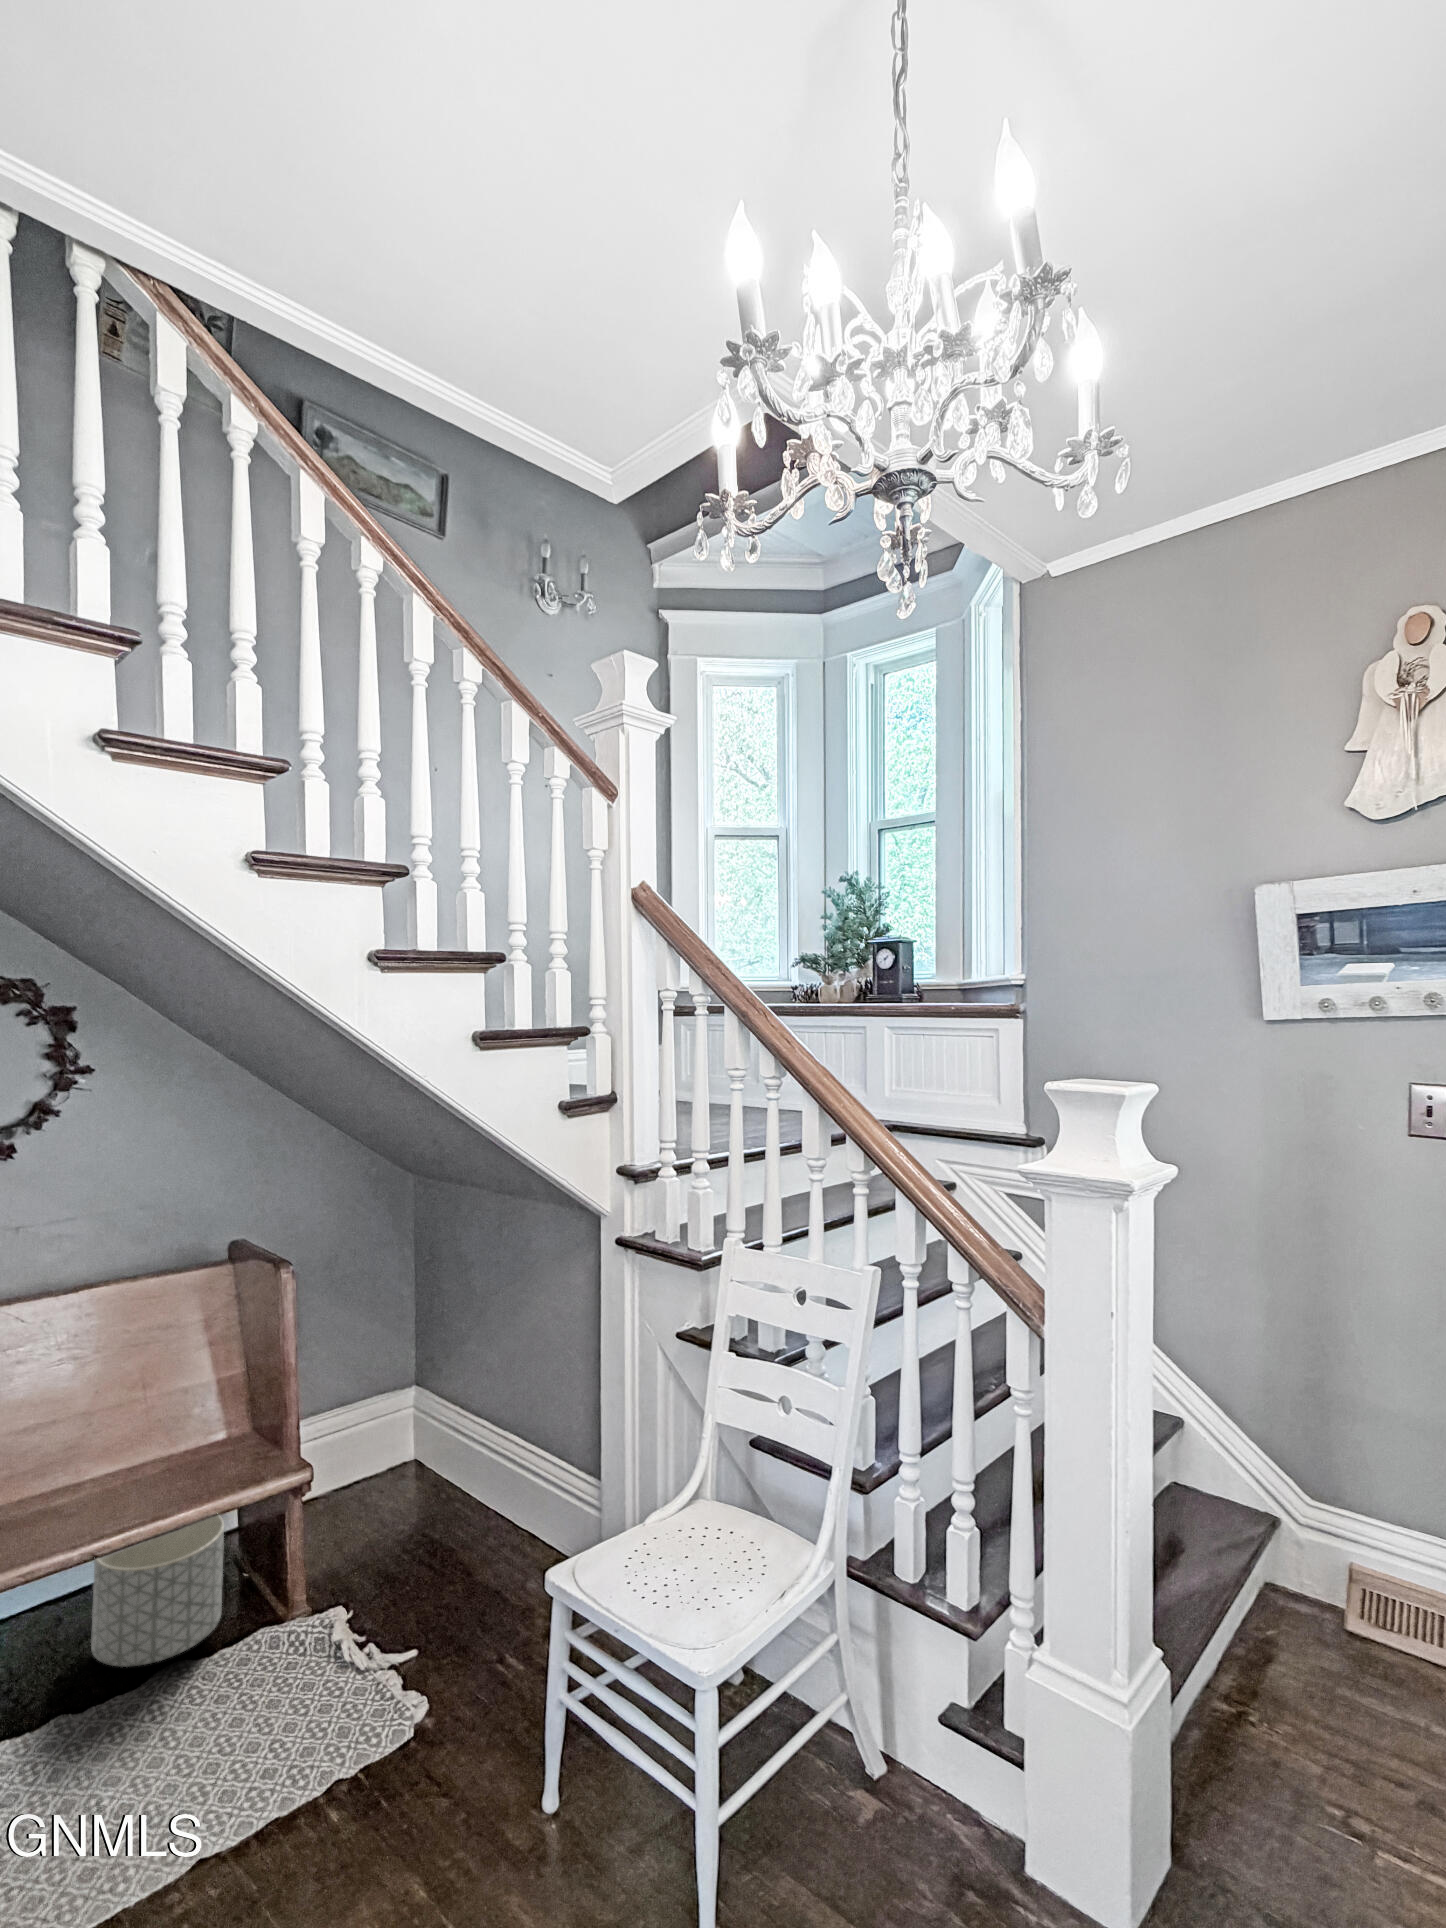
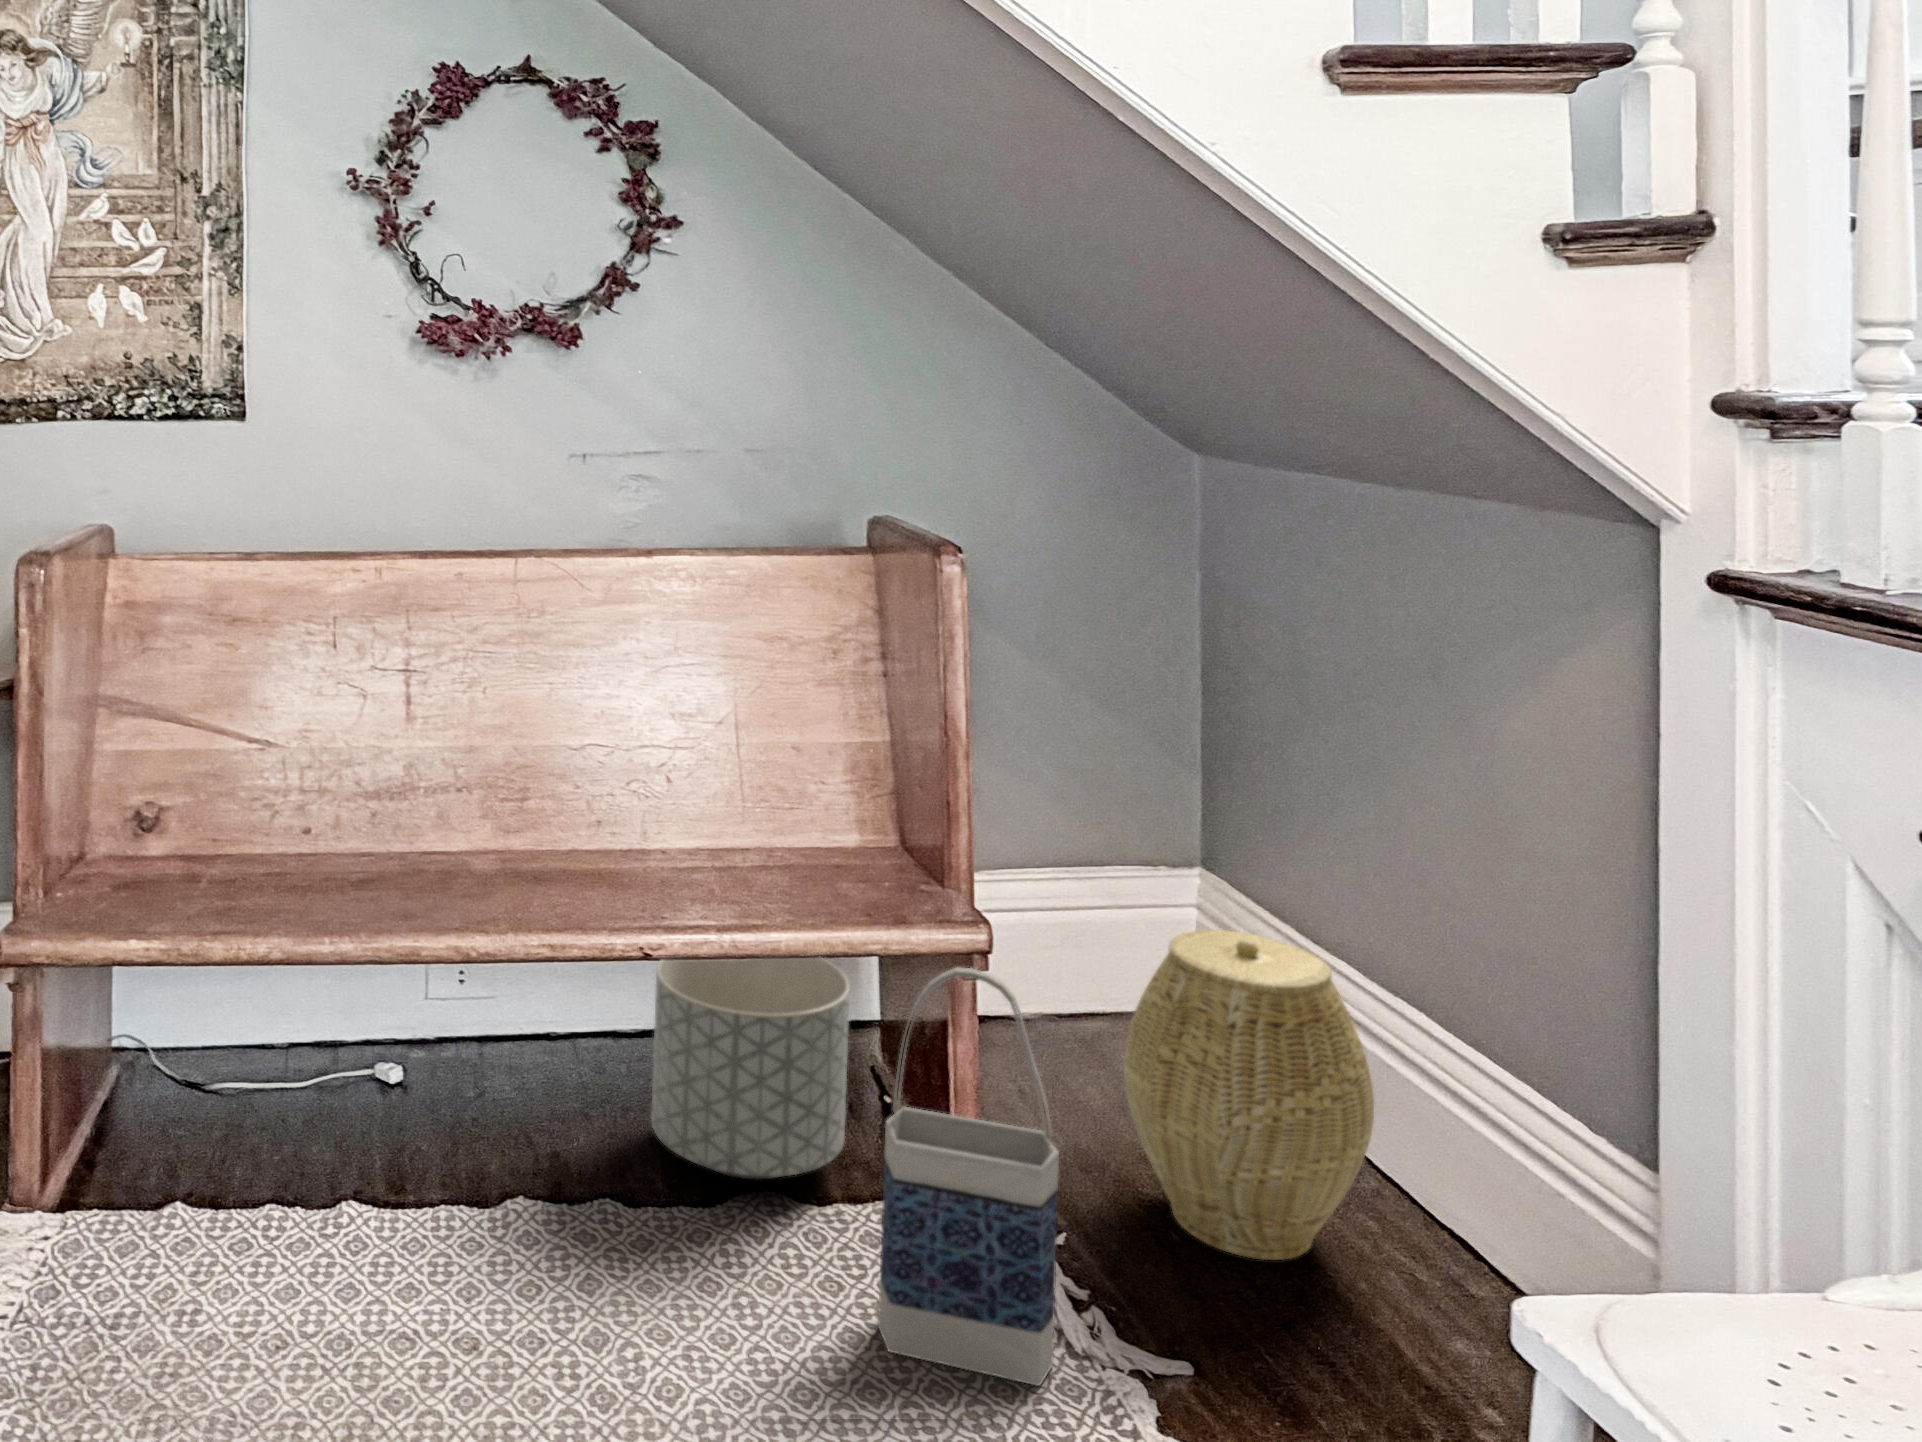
woven basket: none [377,1419,493,1585] -> present [1124,930,1374,1260]
bag: none [255,1499,353,1724] -> present [878,967,1059,1386]

